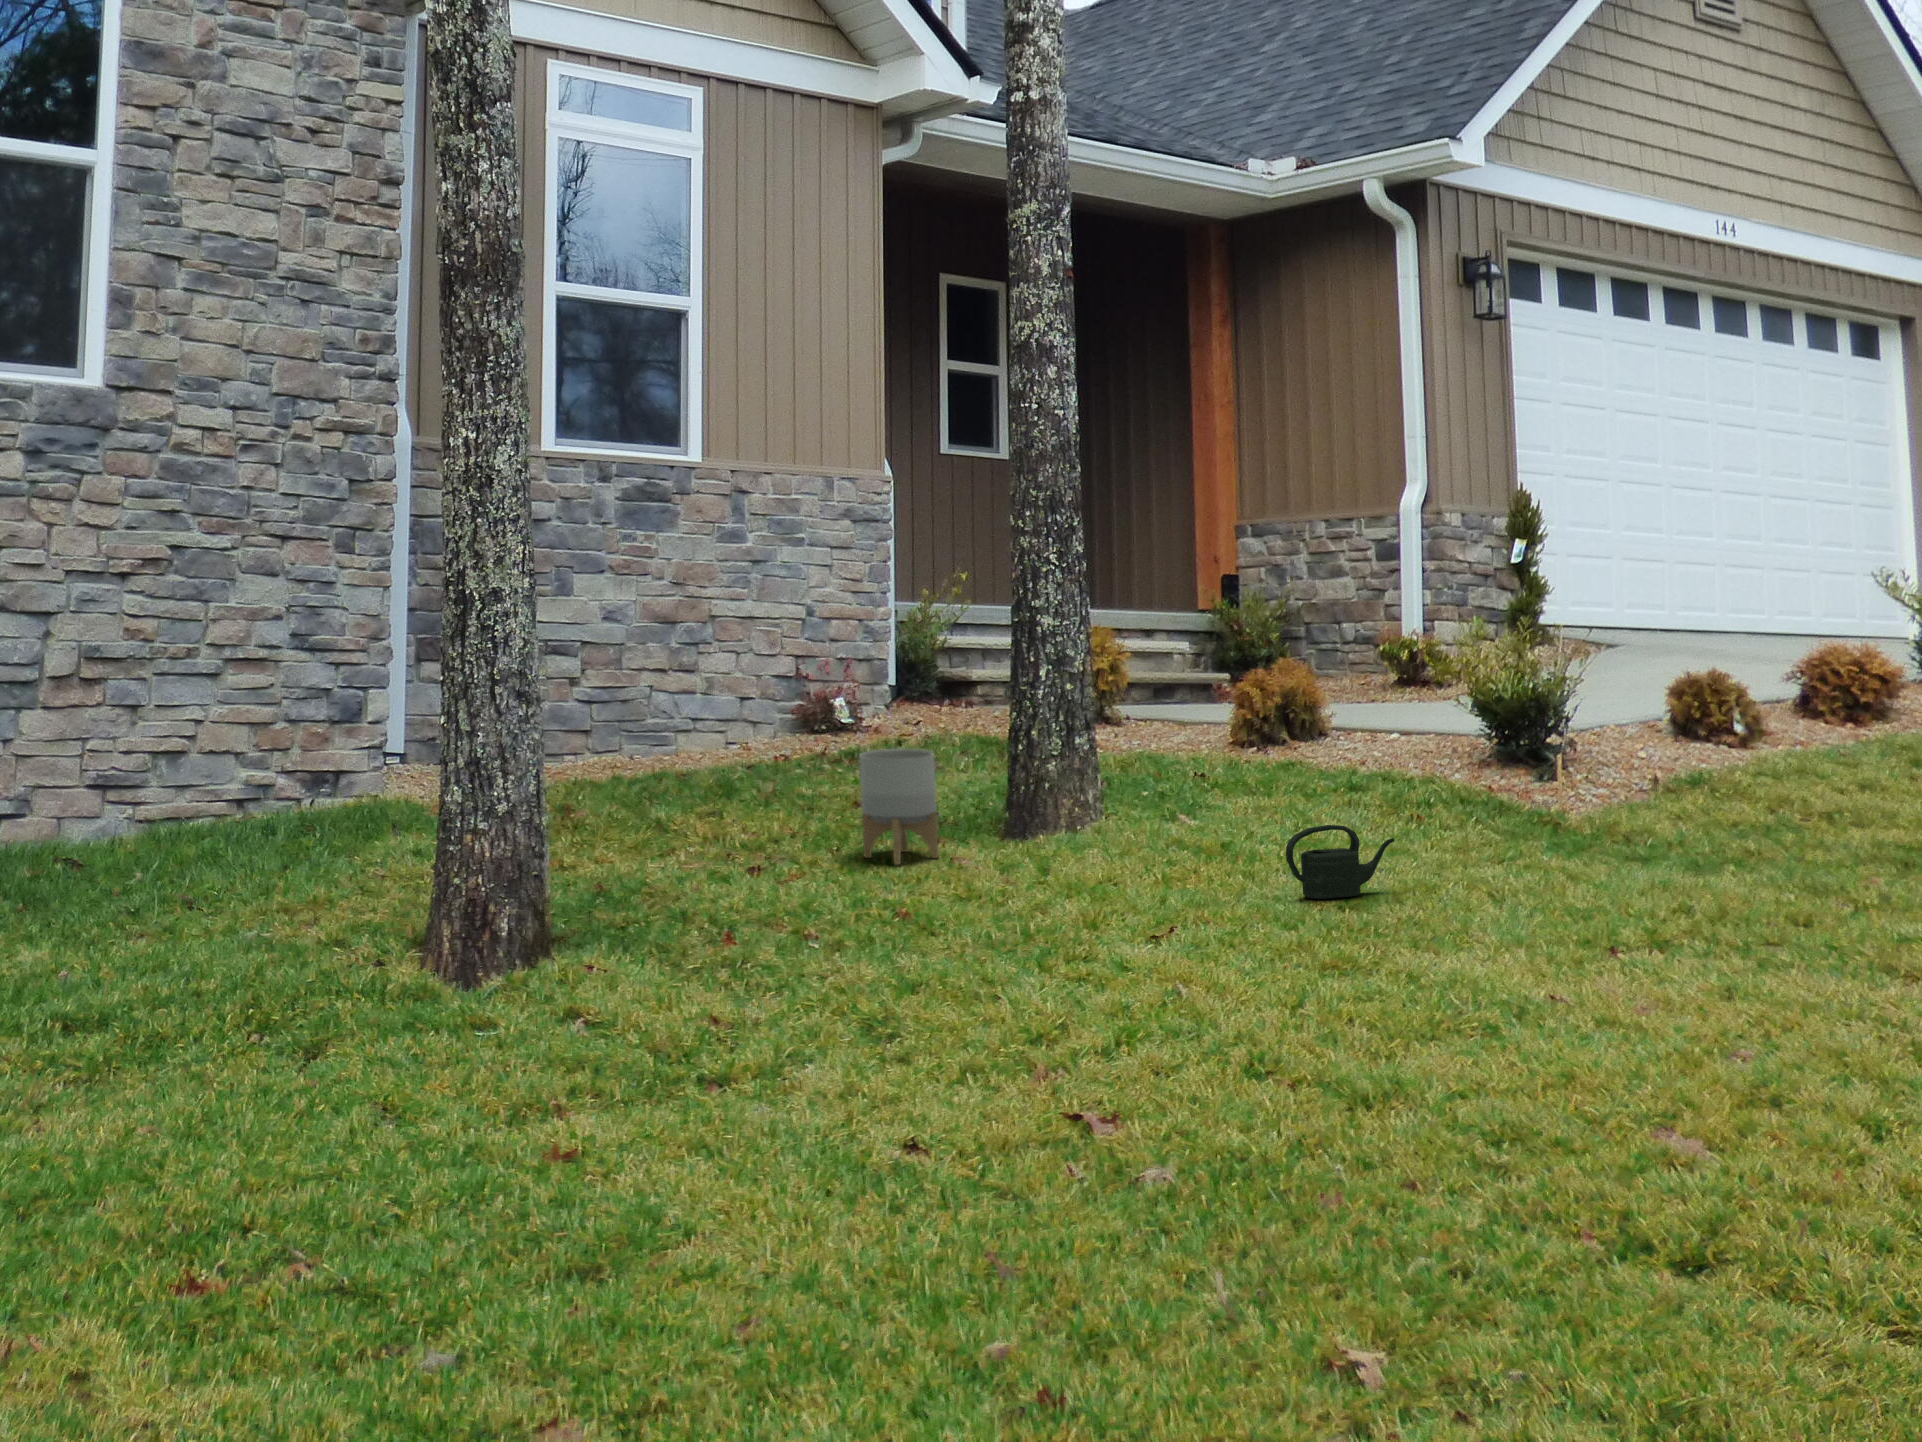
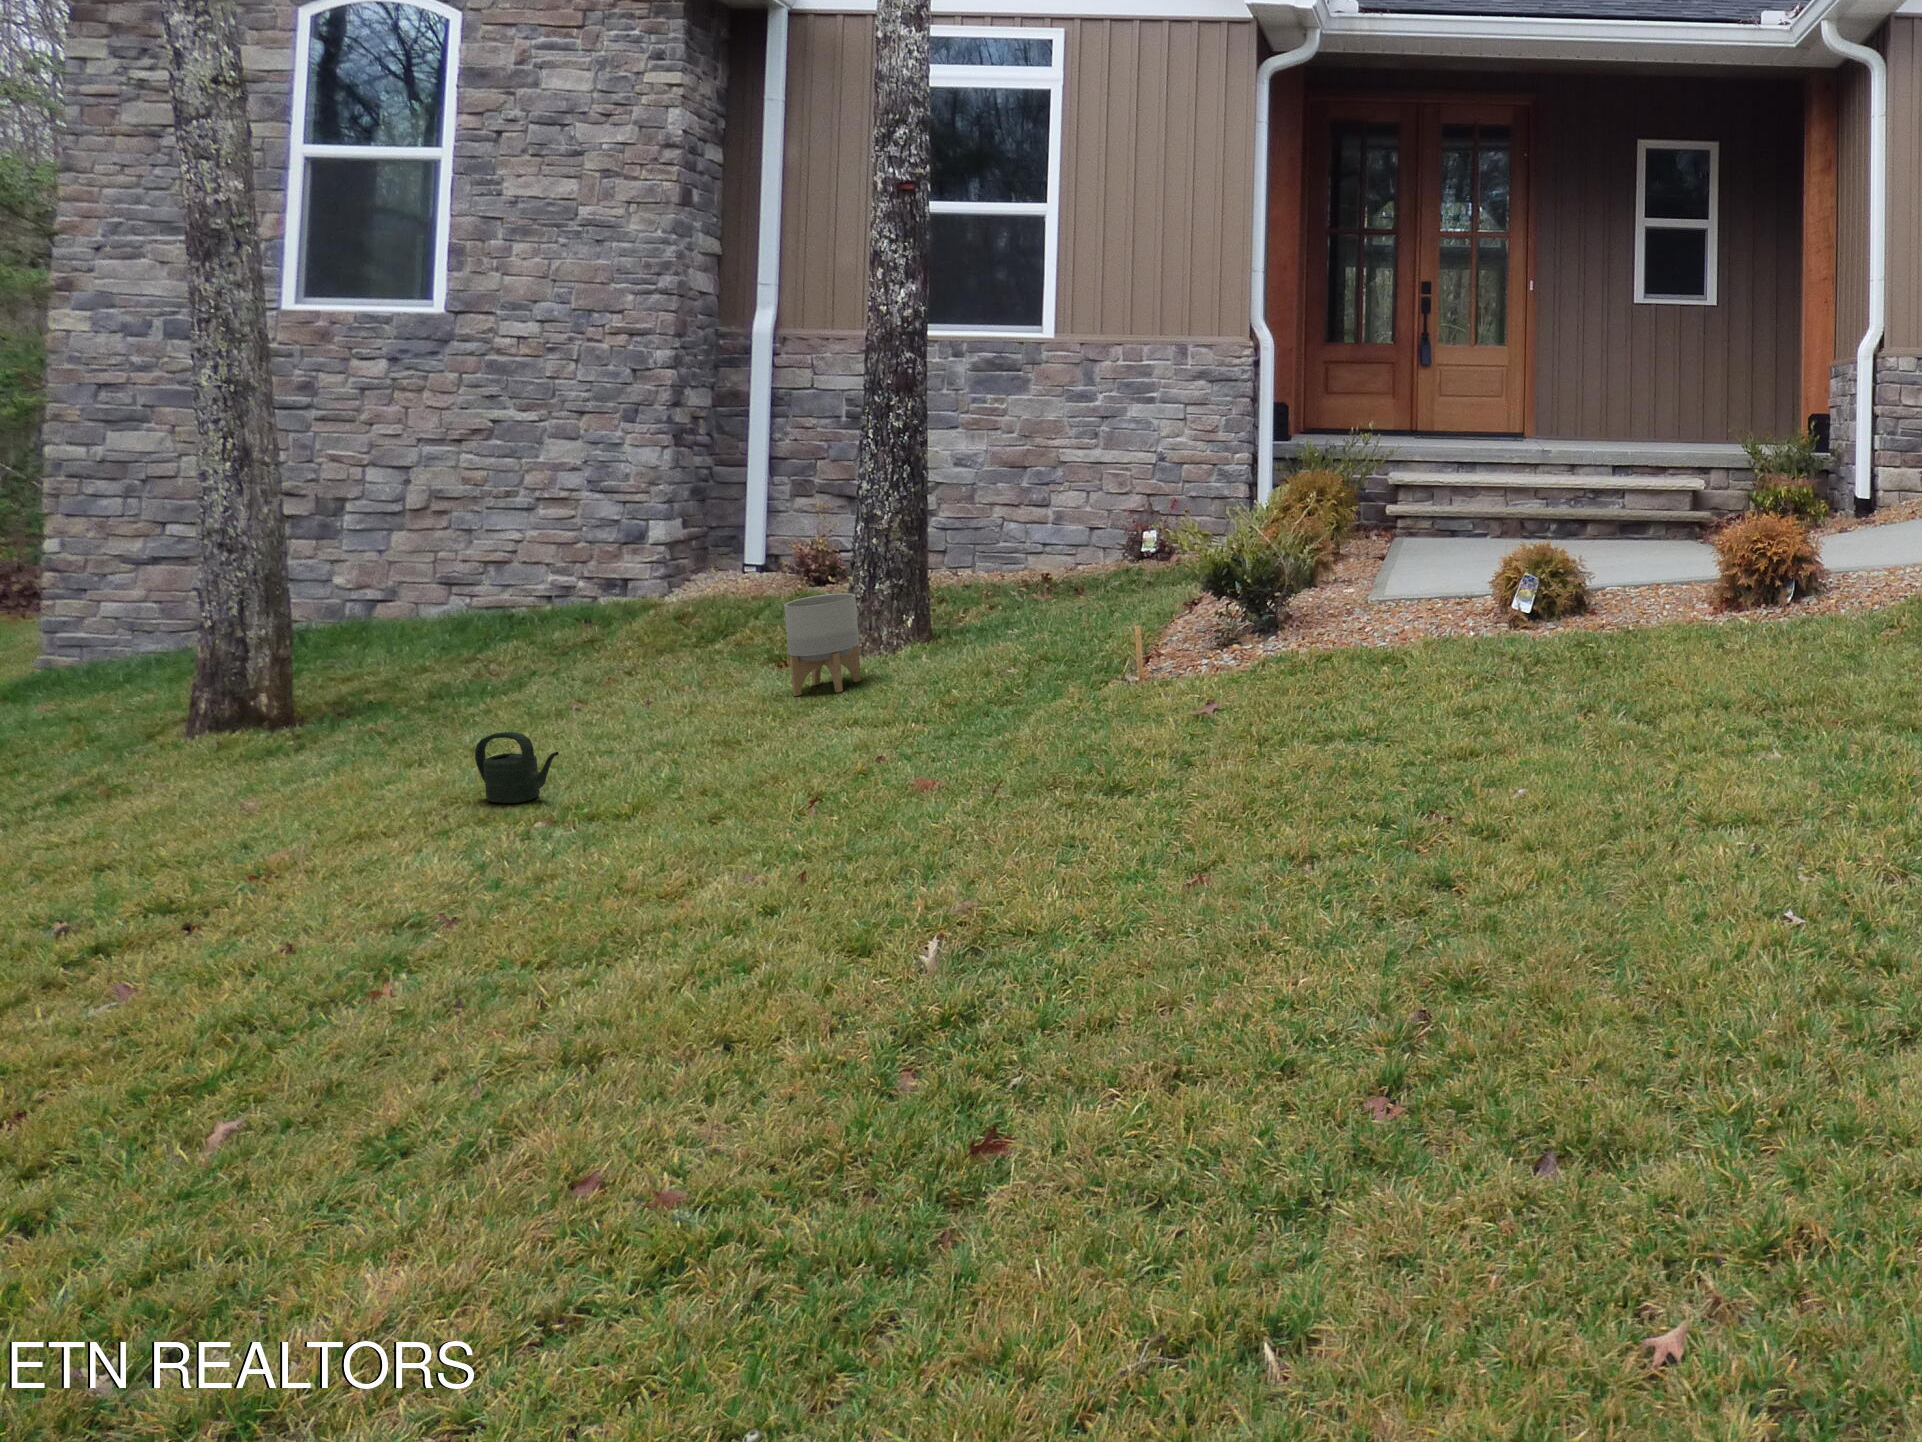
planter: present [860,749,939,865] -> present [784,593,861,696]

